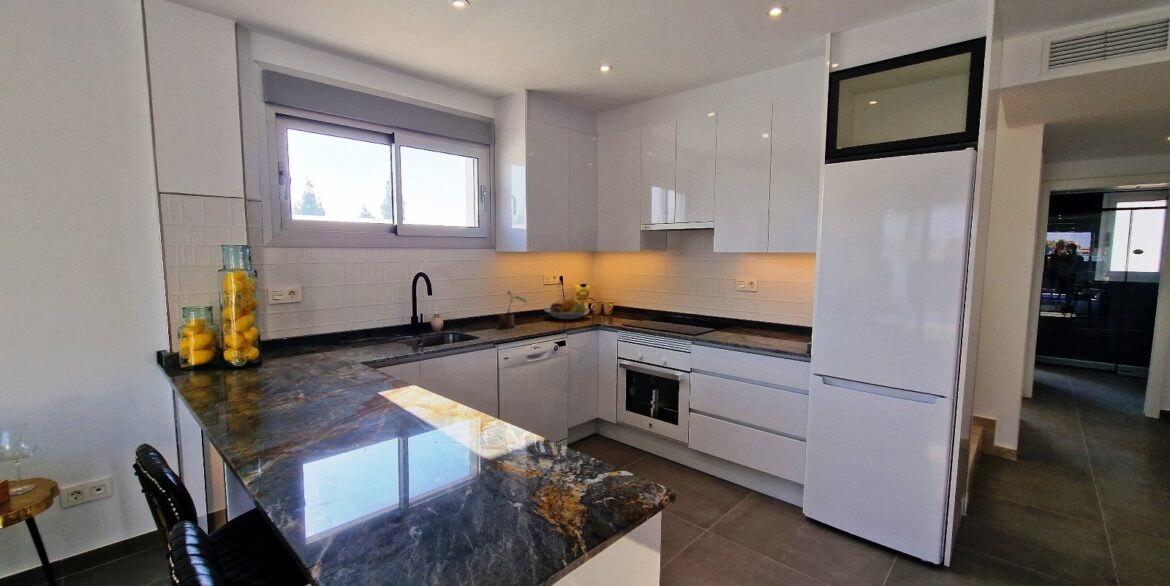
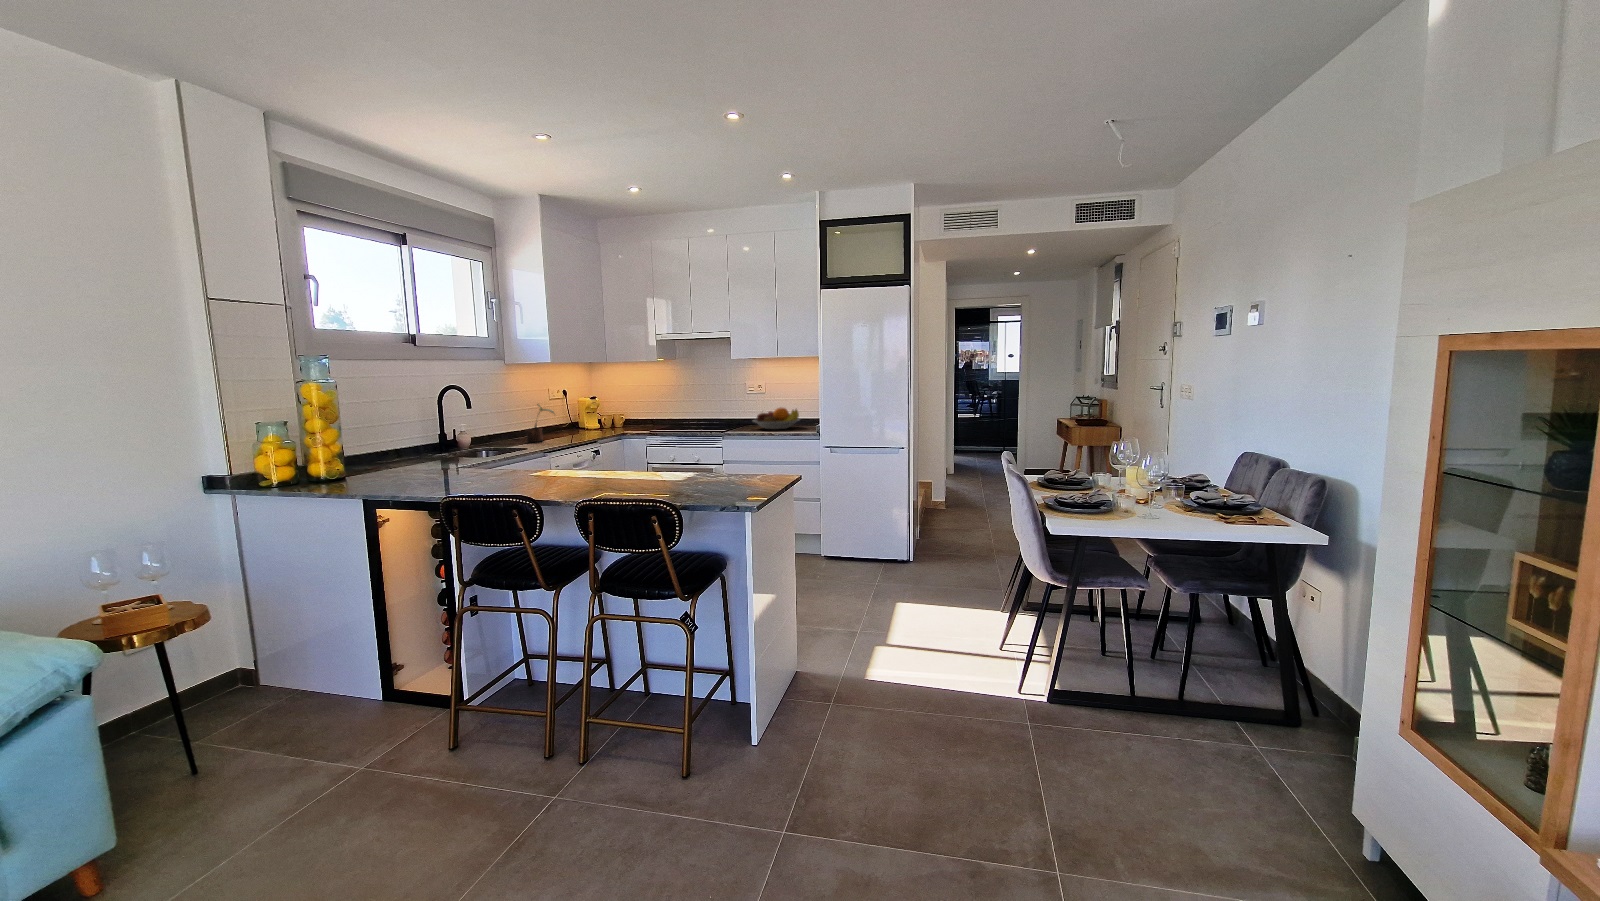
fruit bowl: present [545,299,590,319] -> present [753,408,800,429]

